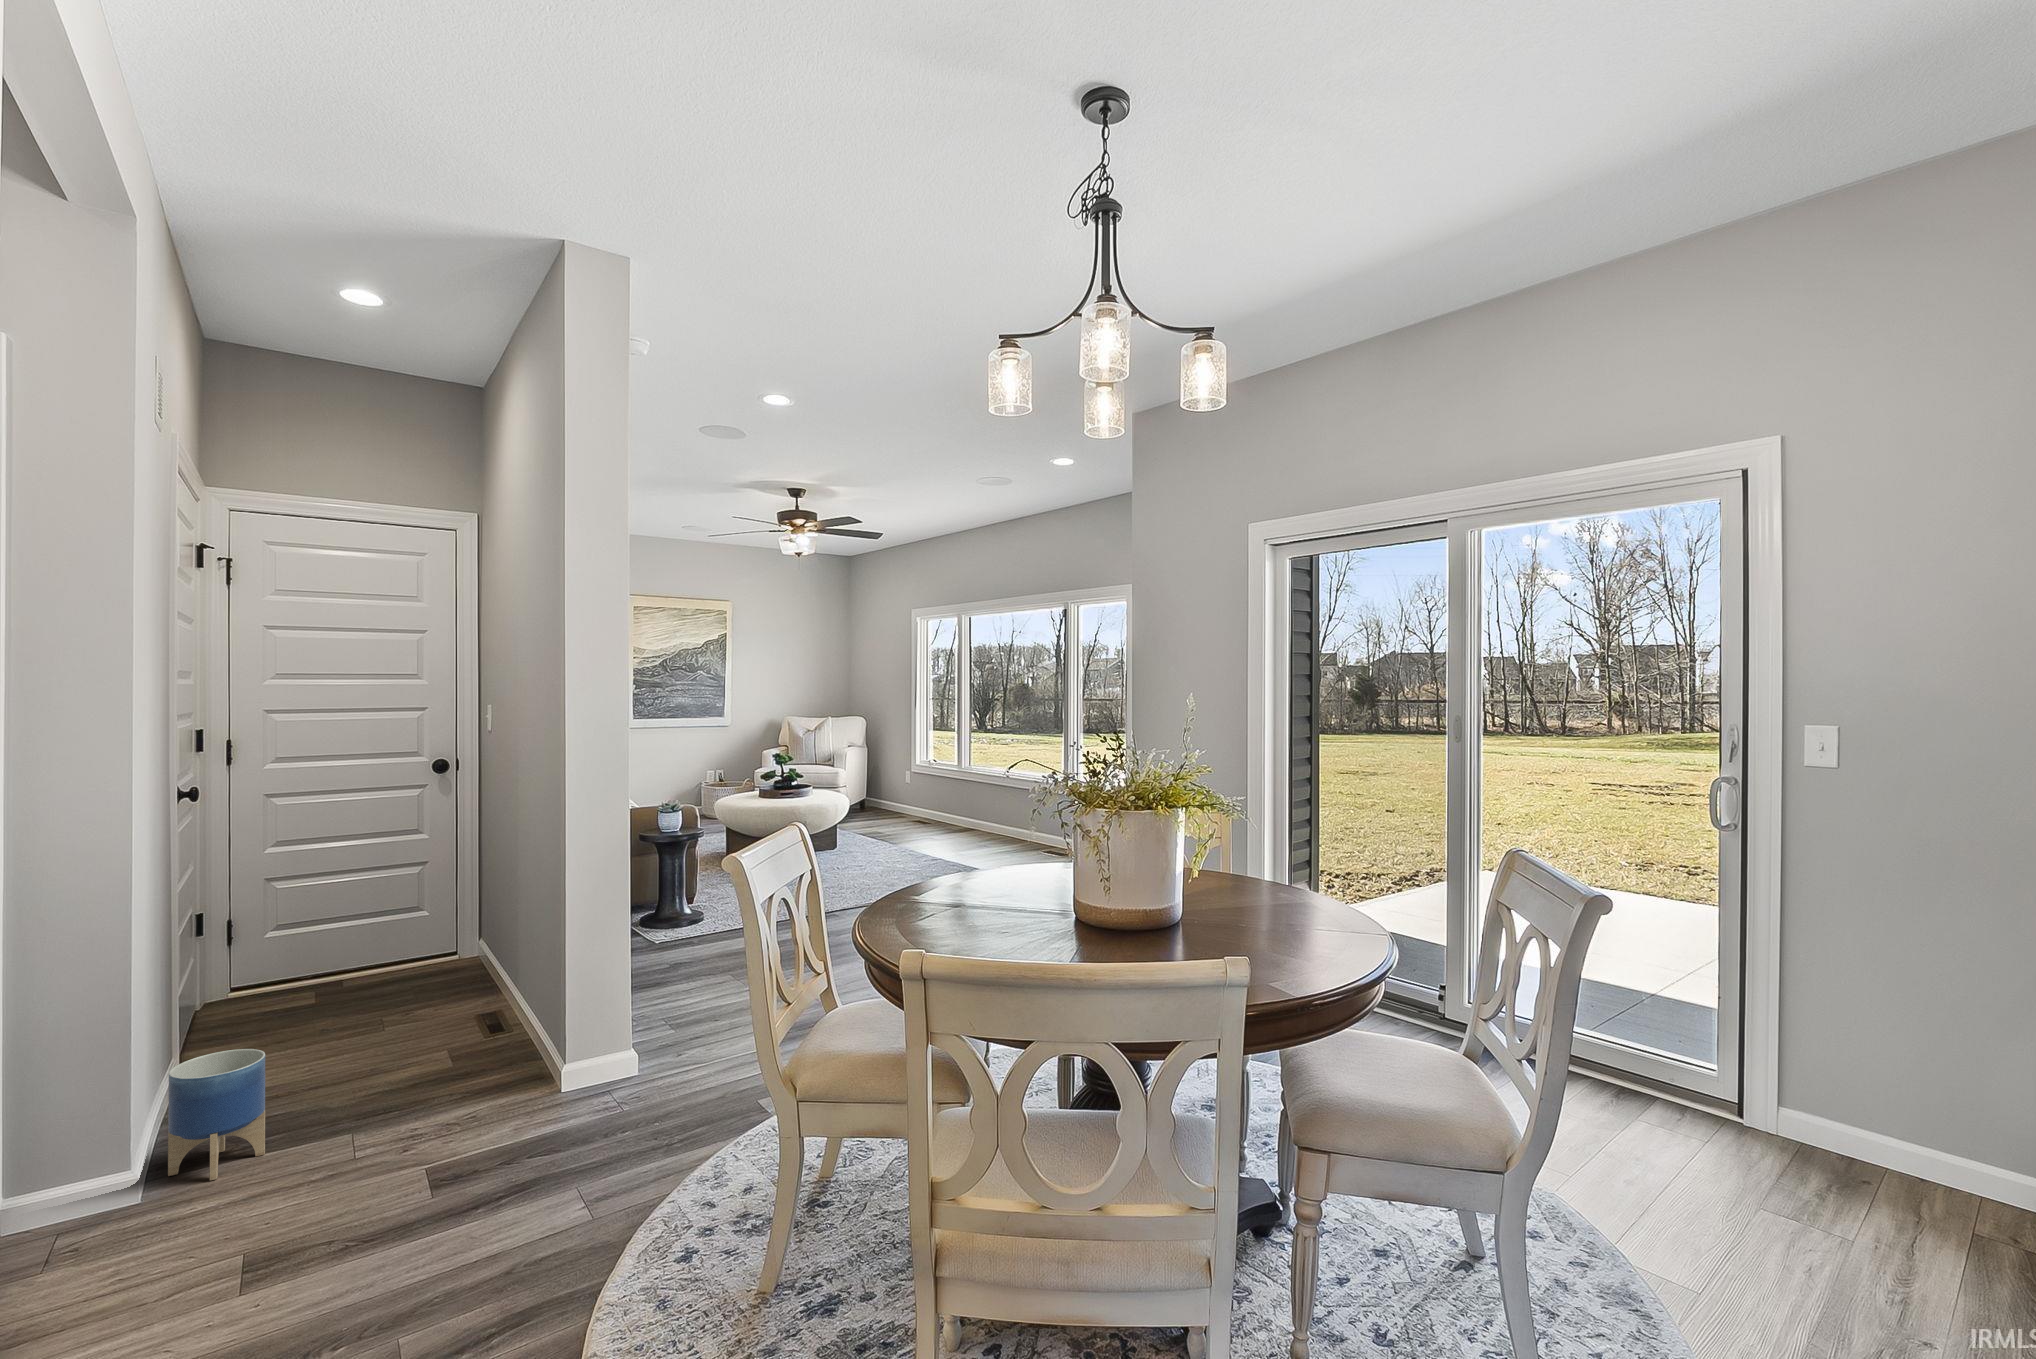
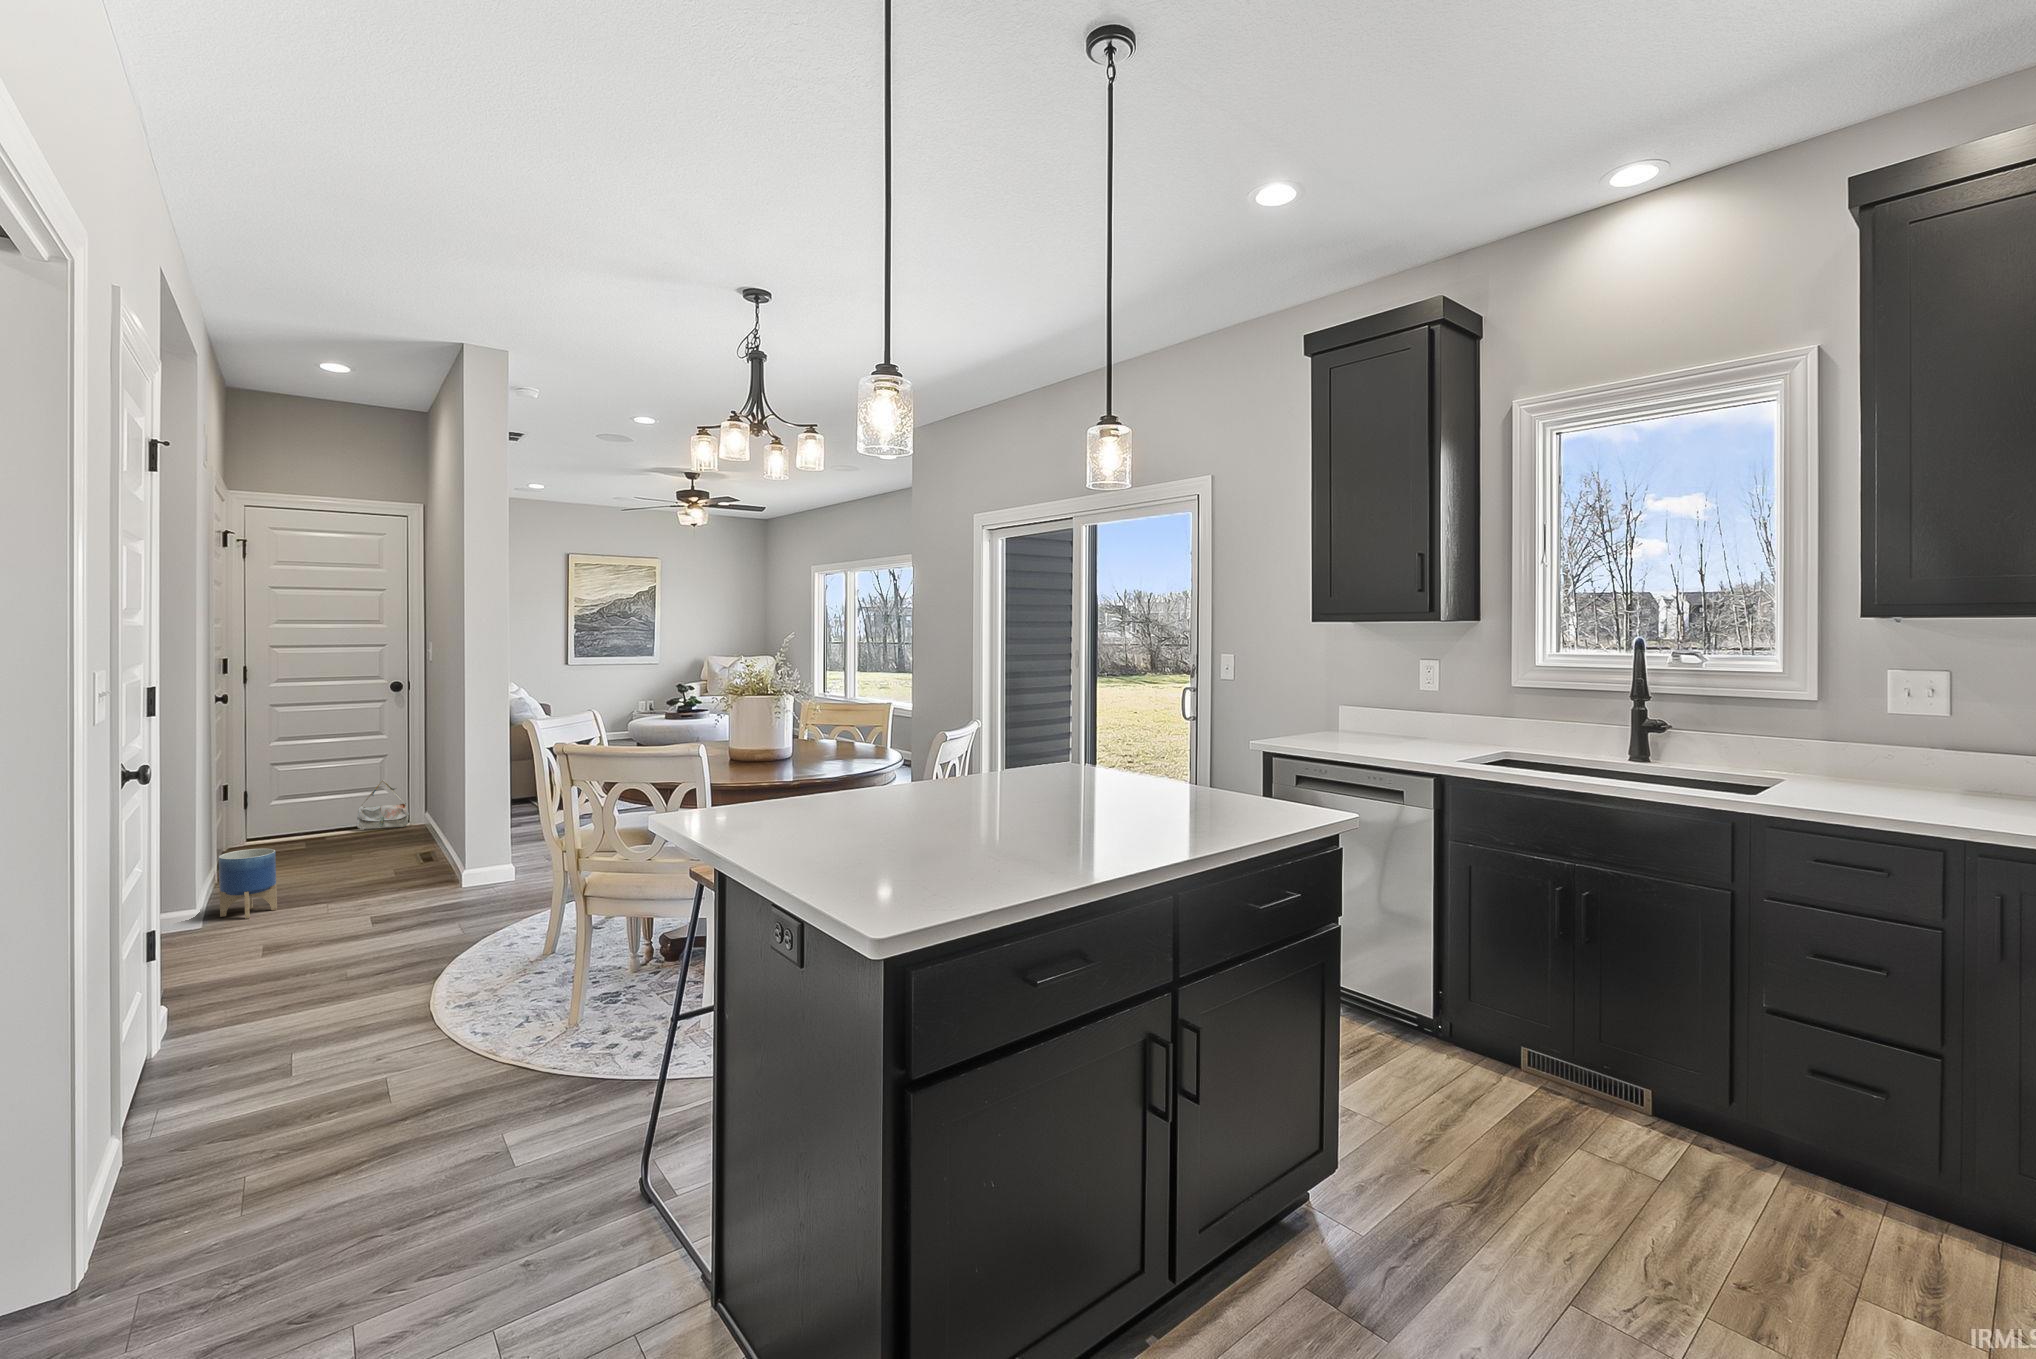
bag: none [382,898,455,970] -> present [356,780,409,829]

